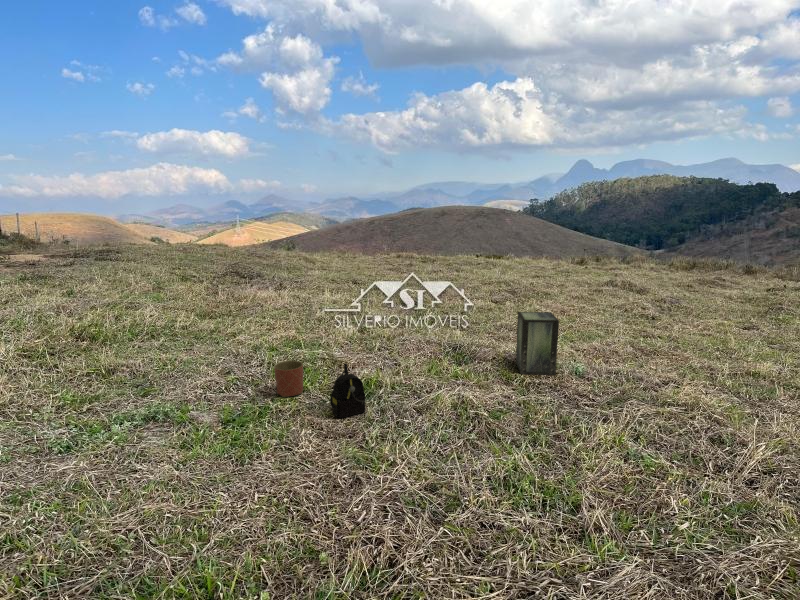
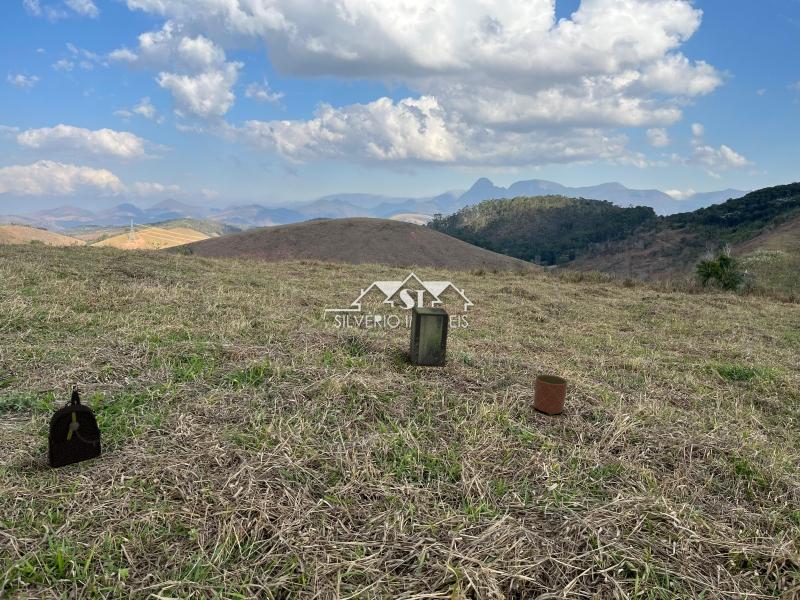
planter: present [274,361,303,397] -> present [534,374,568,415]
backpack: present [330,364,367,418] -> present [48,390,102,467]

